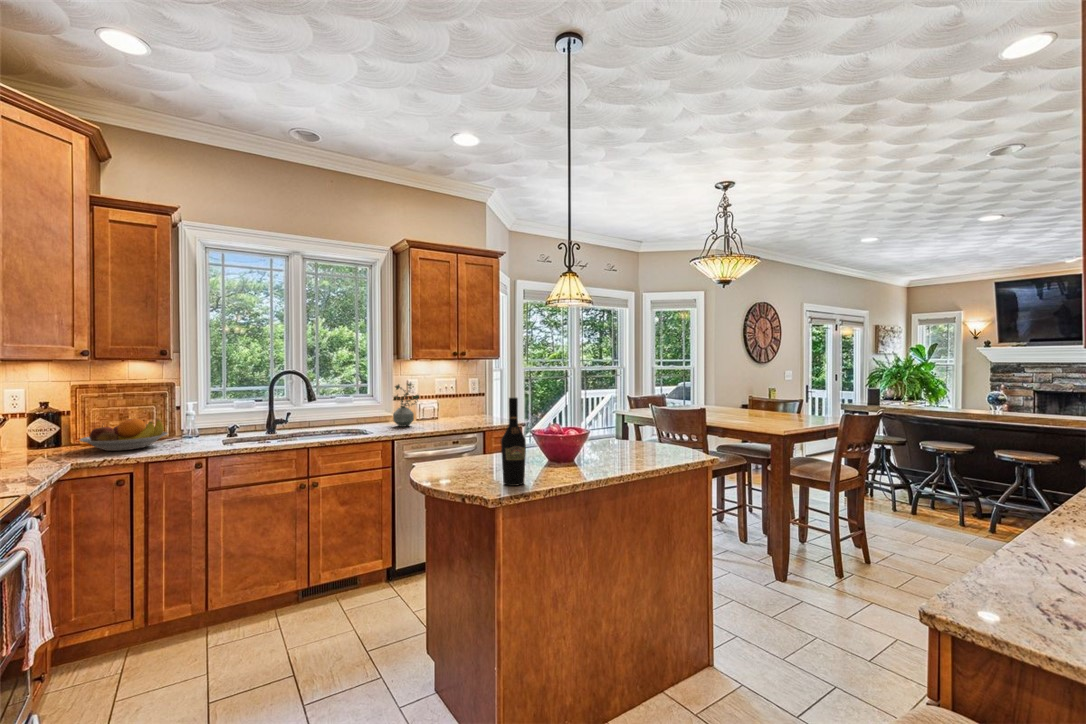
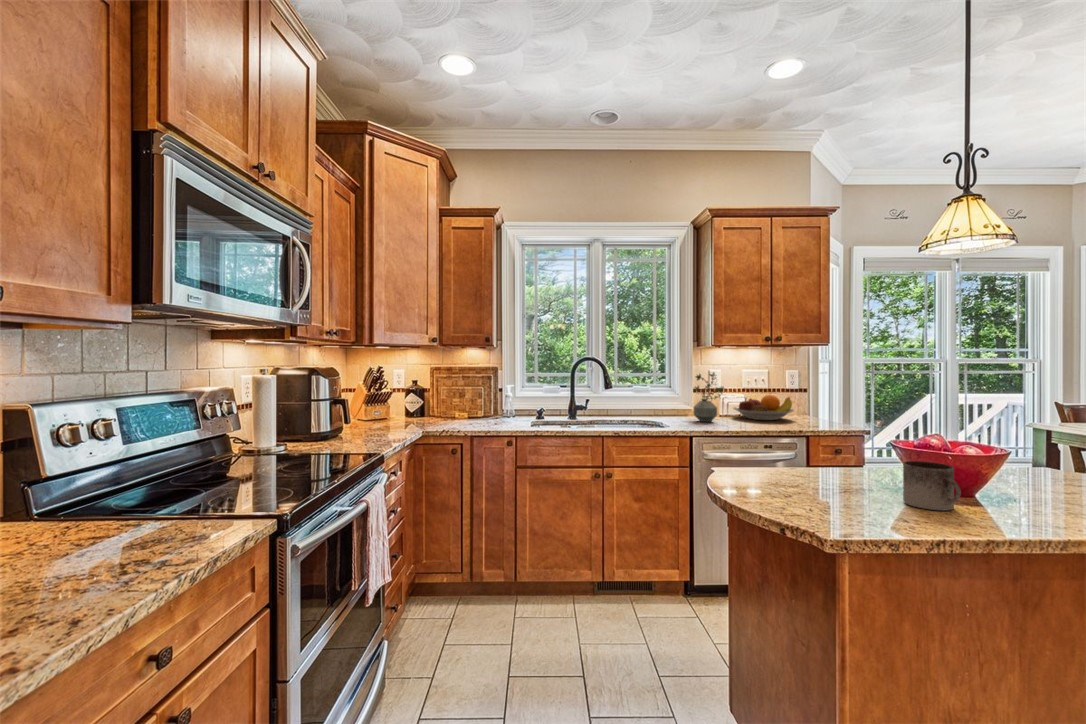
wine bottle: present [501,398,526,486] -> none [845,387,890,524]
fruit bowl: present [80,419,168,451] -> present [733,395,794,420]
mug: none [536,443,564,473] -> present [903,461,961,511]

